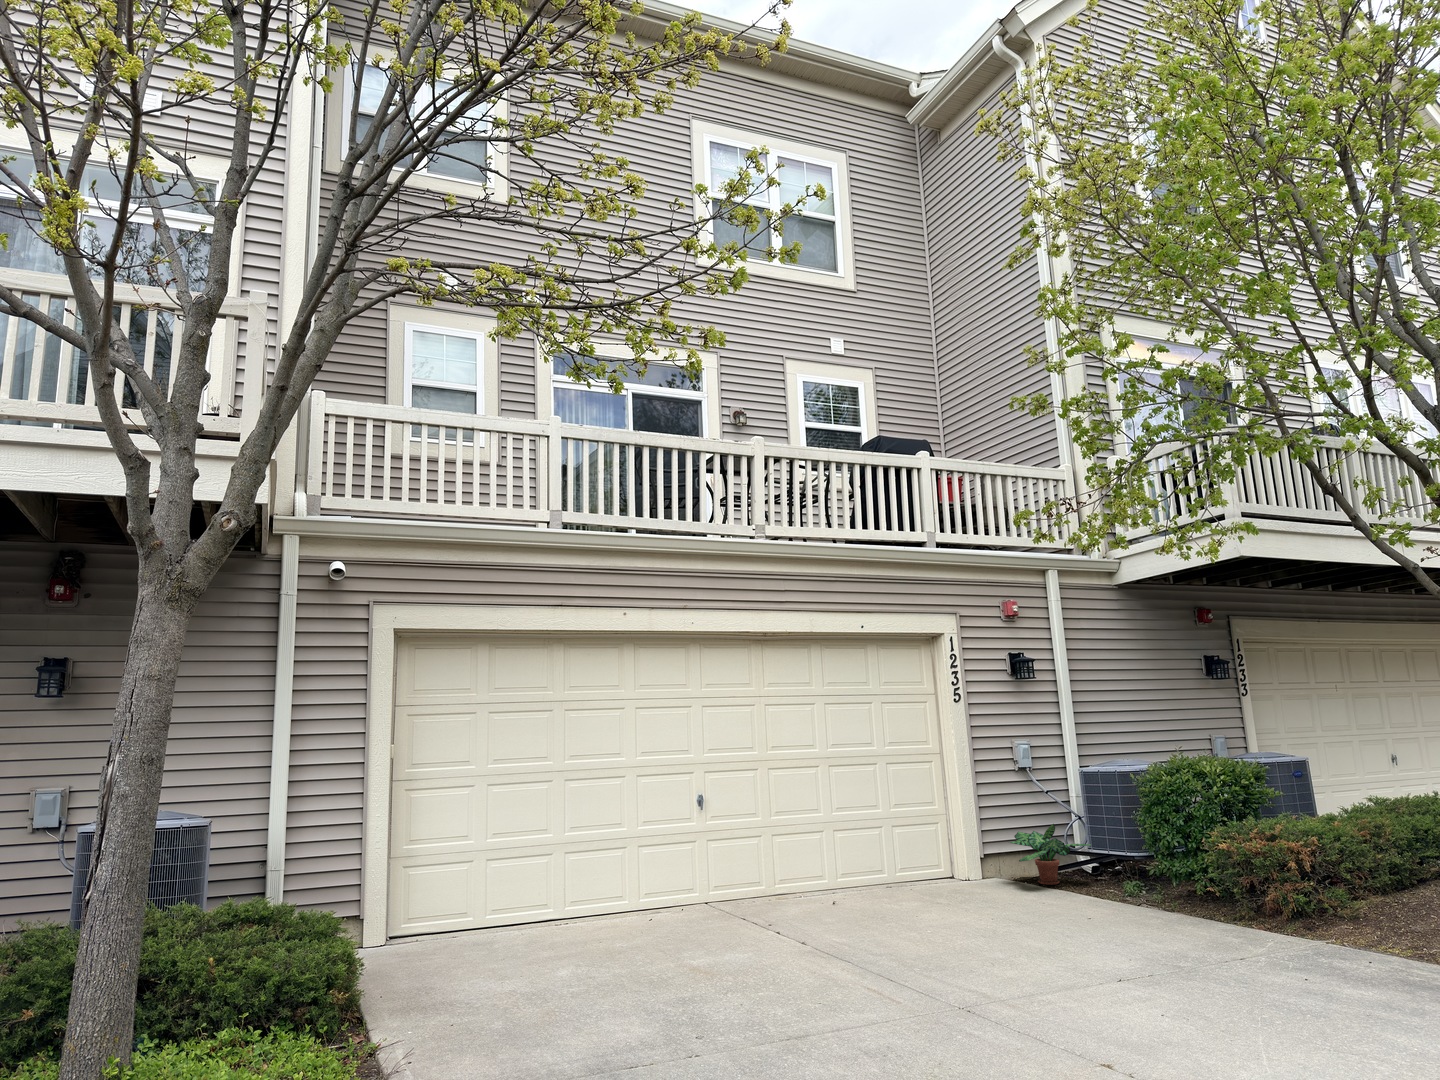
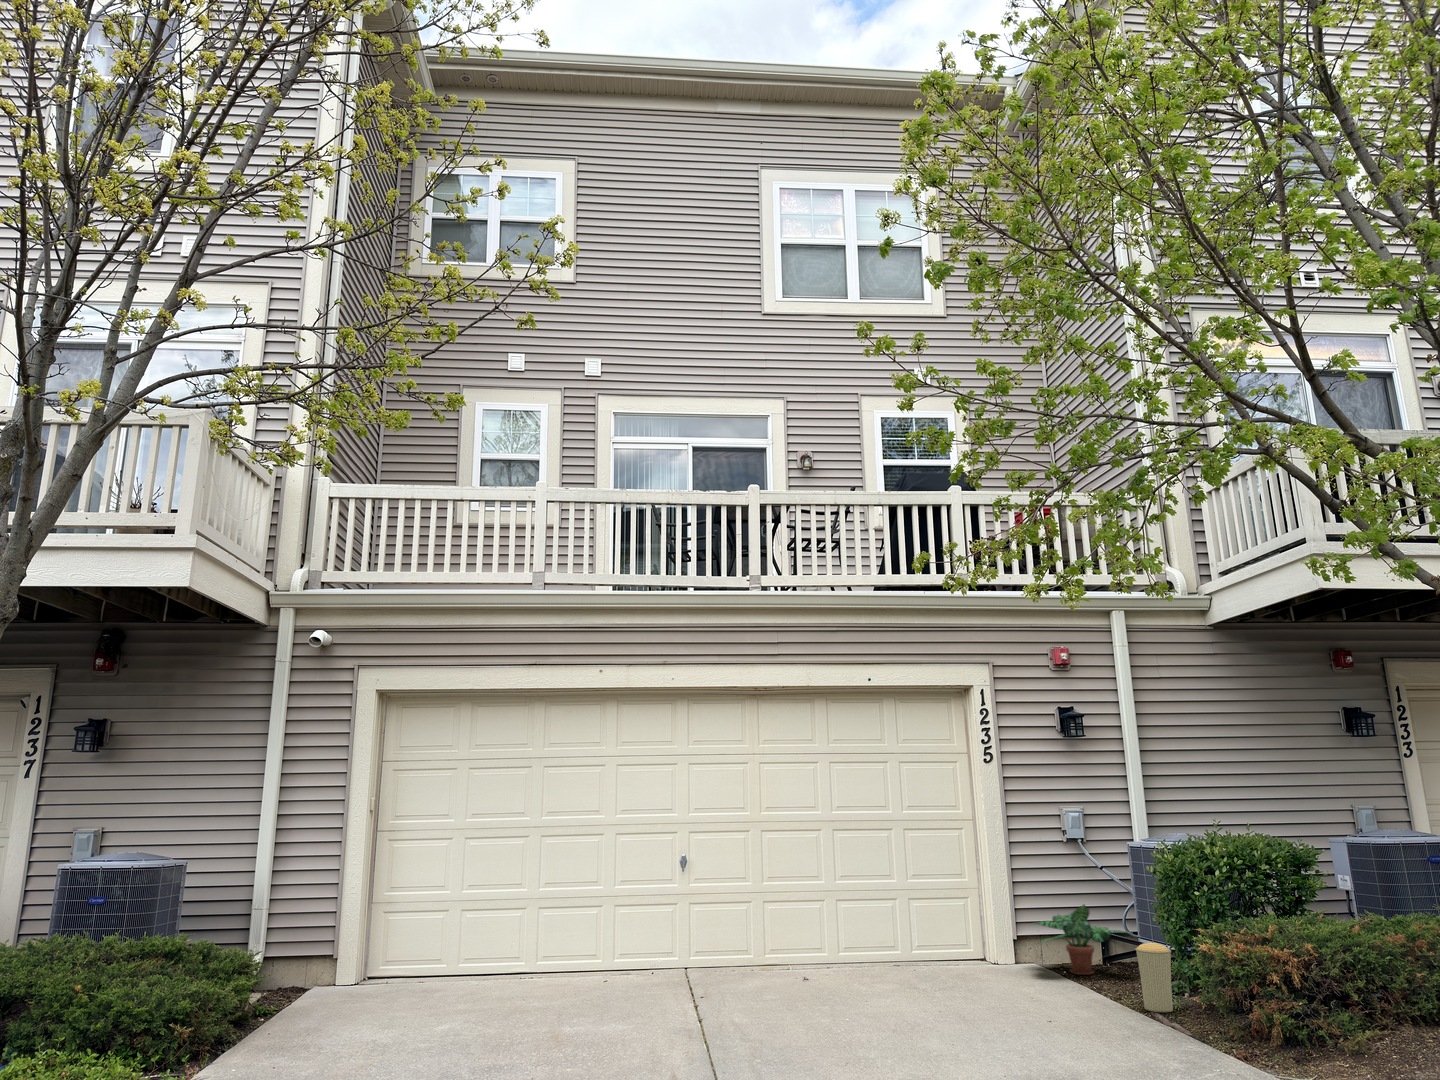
trash can: none [1138,850,1171,908] -> present [1135,943,1173,1012]

